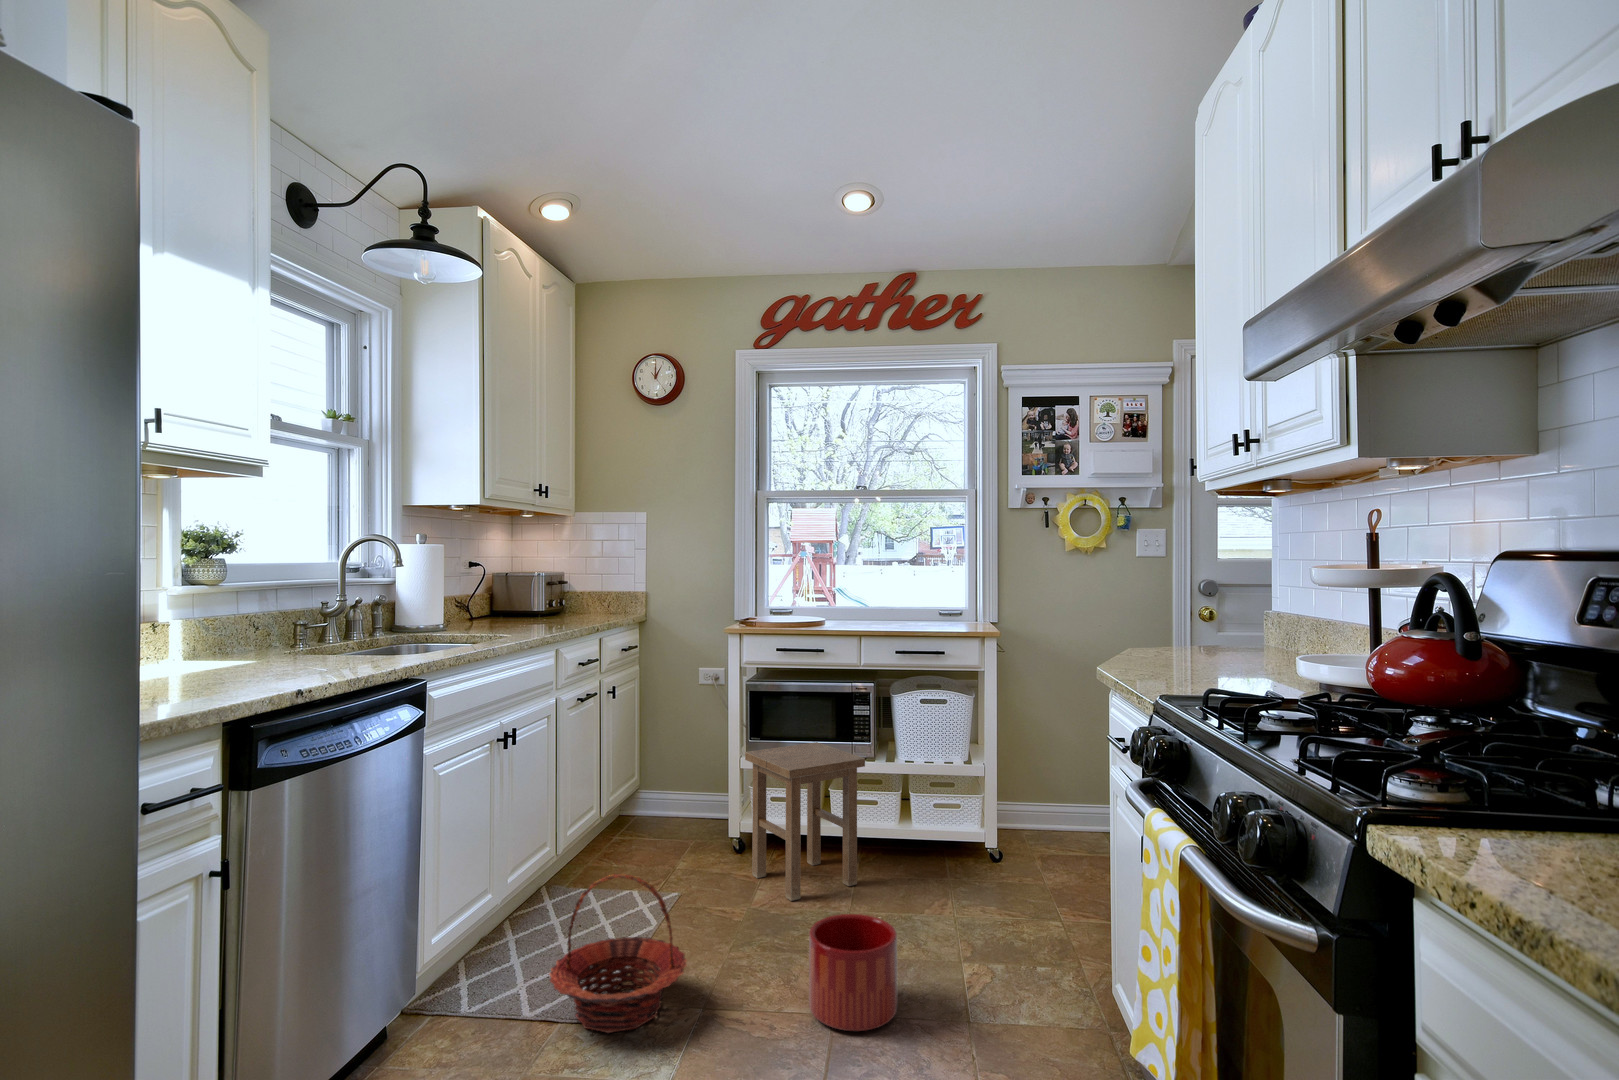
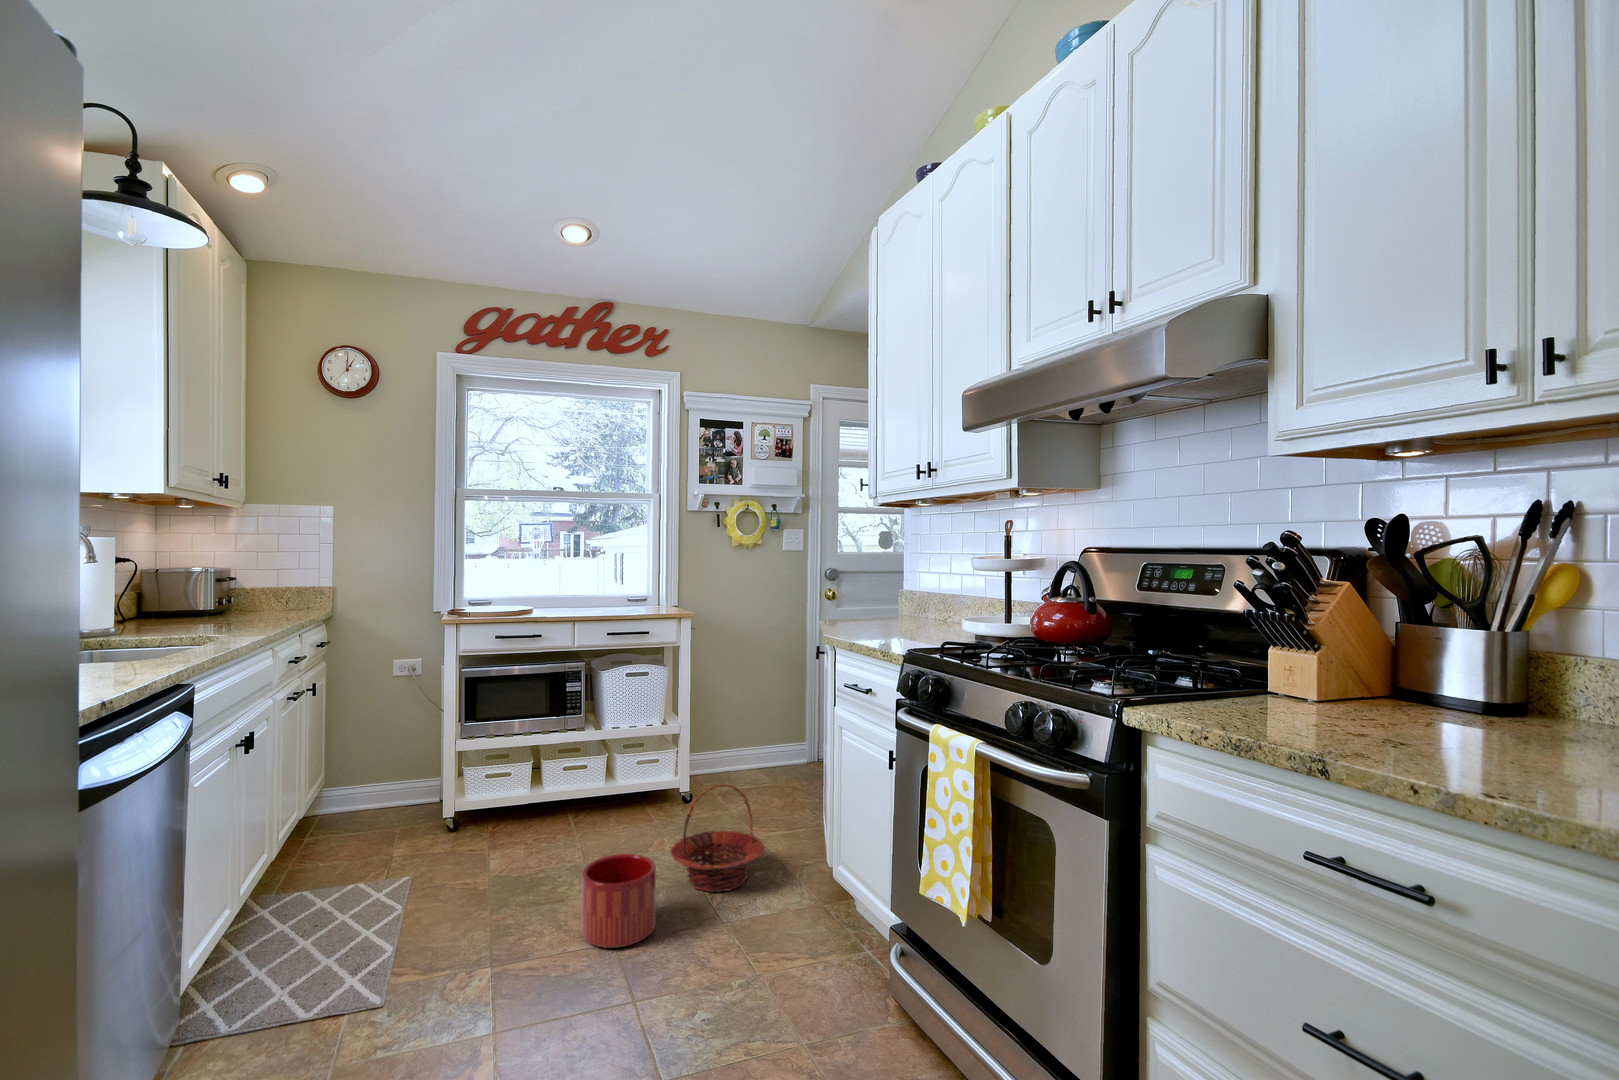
stool: present [745,742,865,901] -> none [471,719,587,860]
basket: present [549,874,687,1033] -> present [670,784,765,892]

